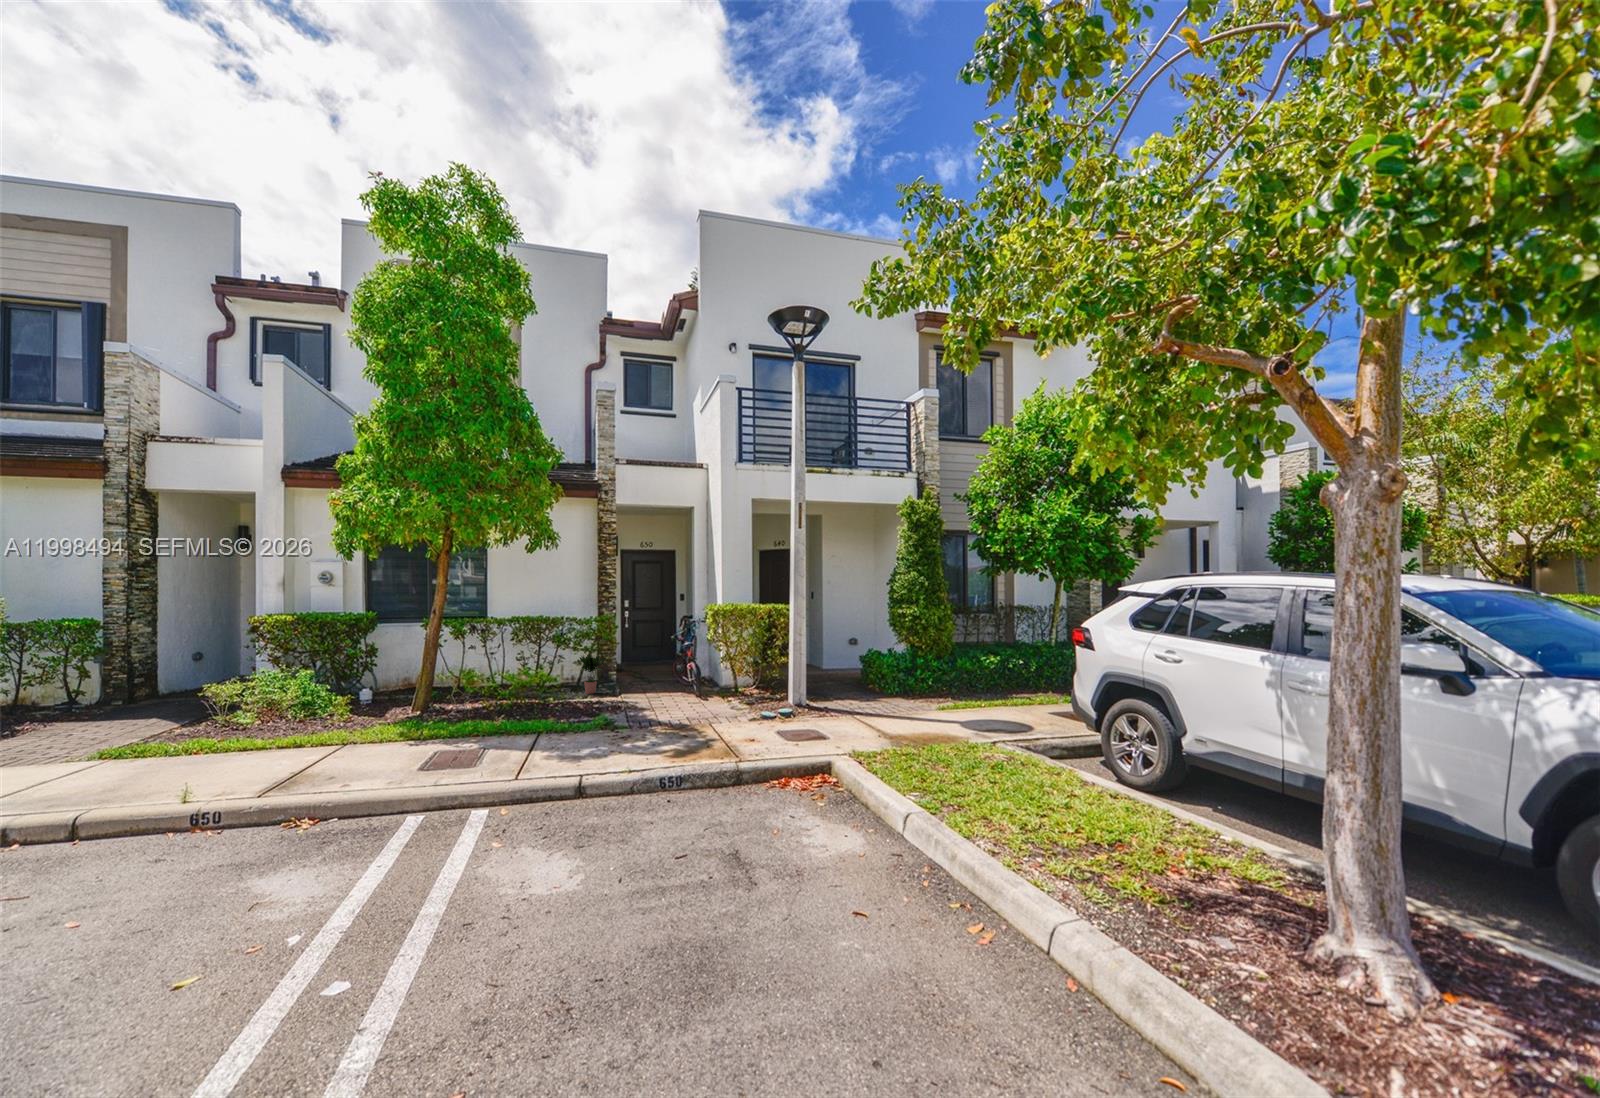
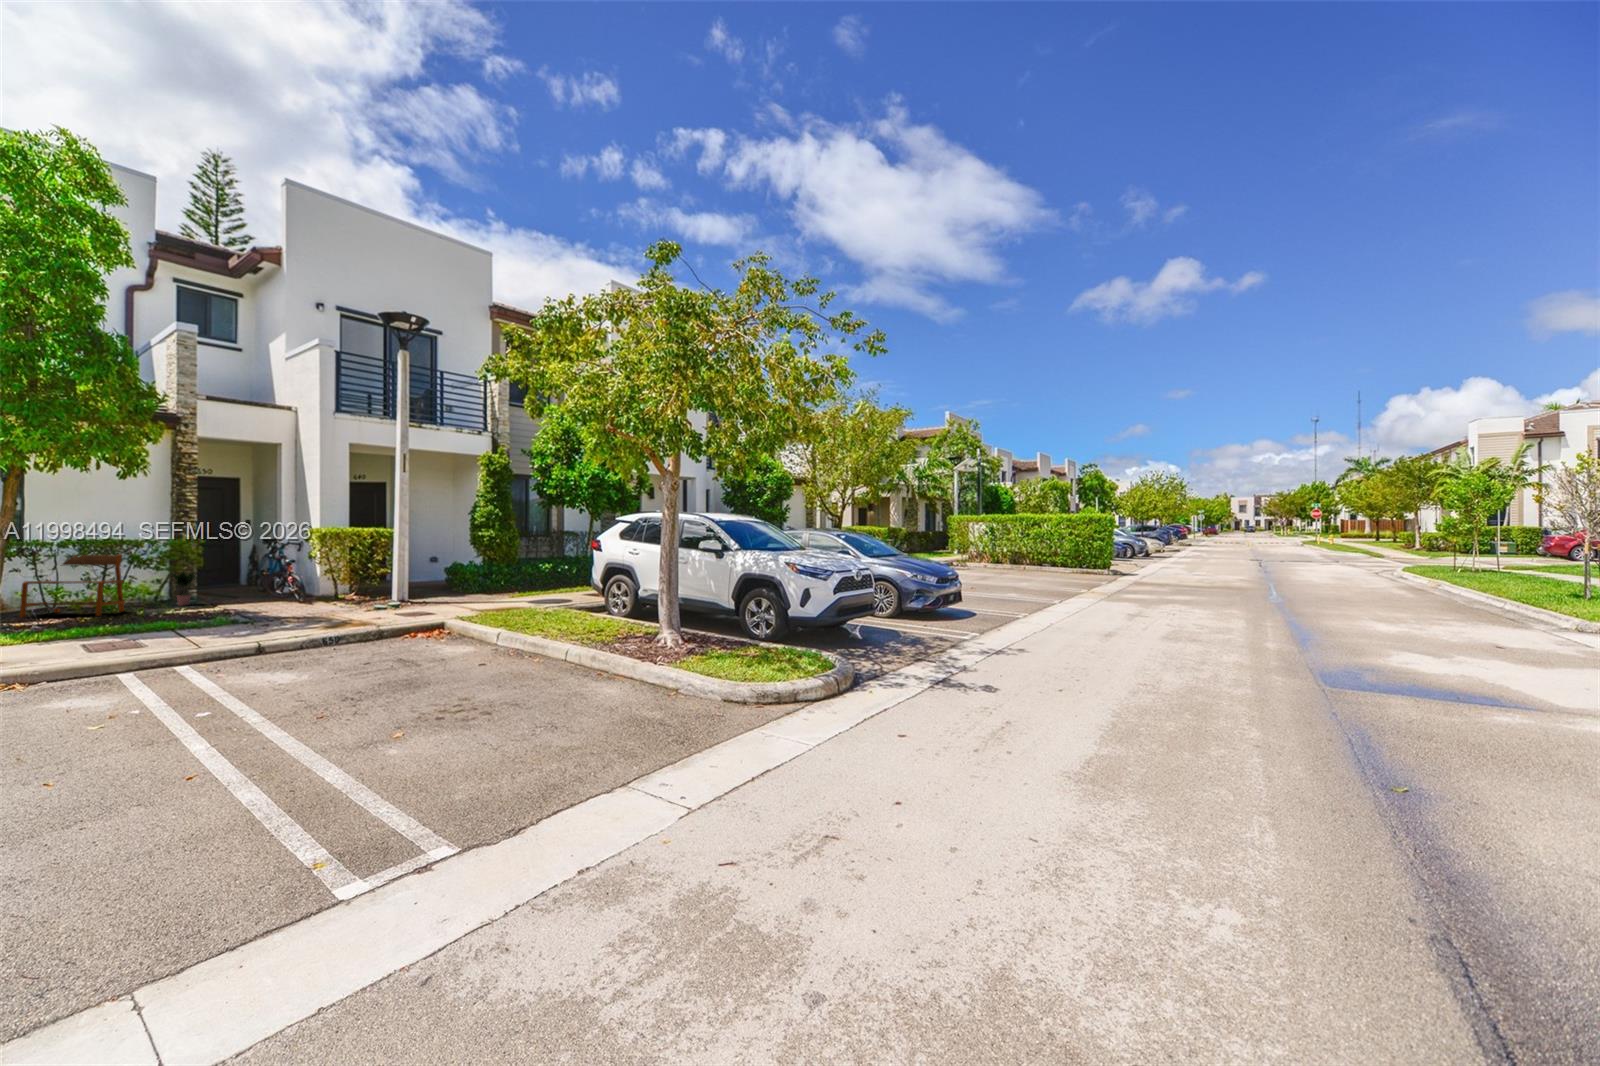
bench: none [453,634,535,706] -> present [20,554,125,617]

